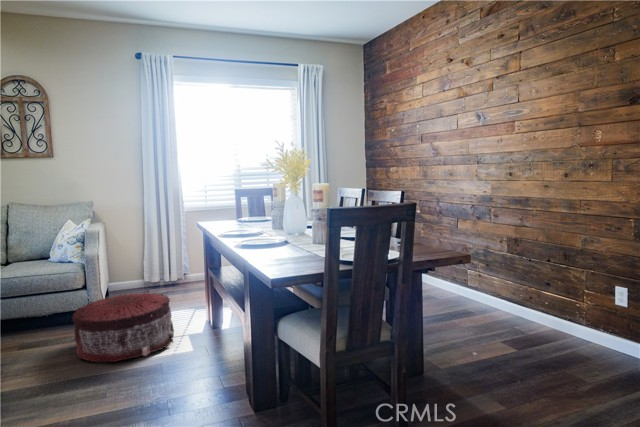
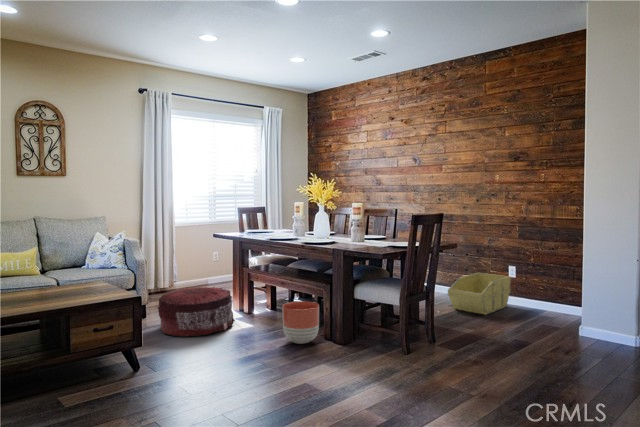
storage bin: none [494,291,617,370] -> present [448,273,511,315]
planter: none [179,330,236,398] -> present [283,301,319,344]

